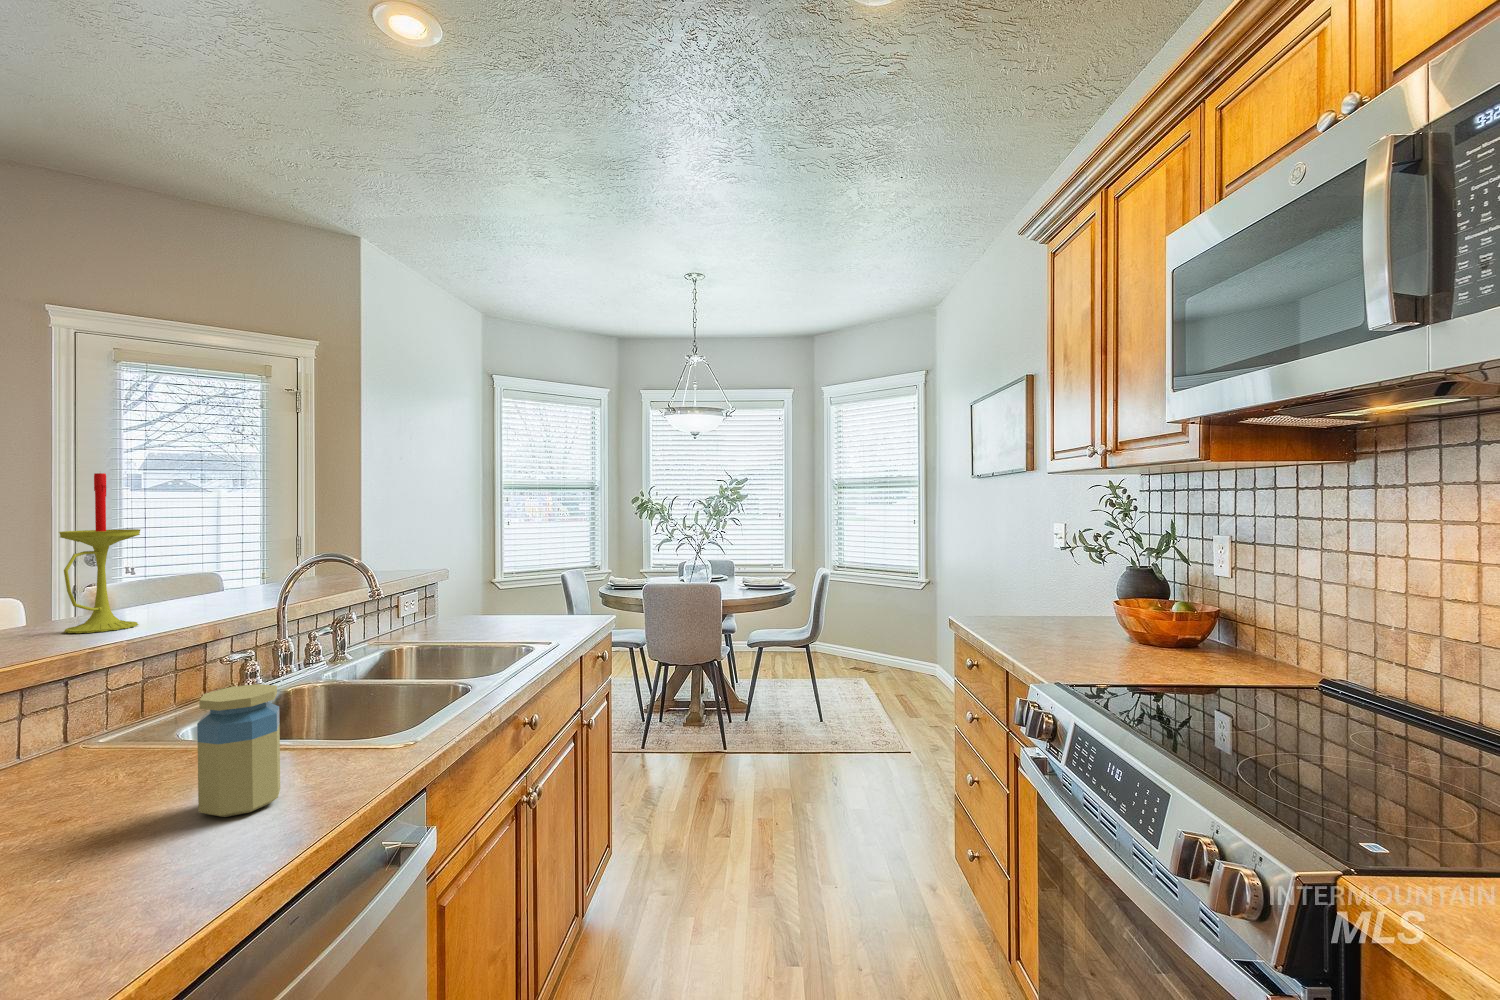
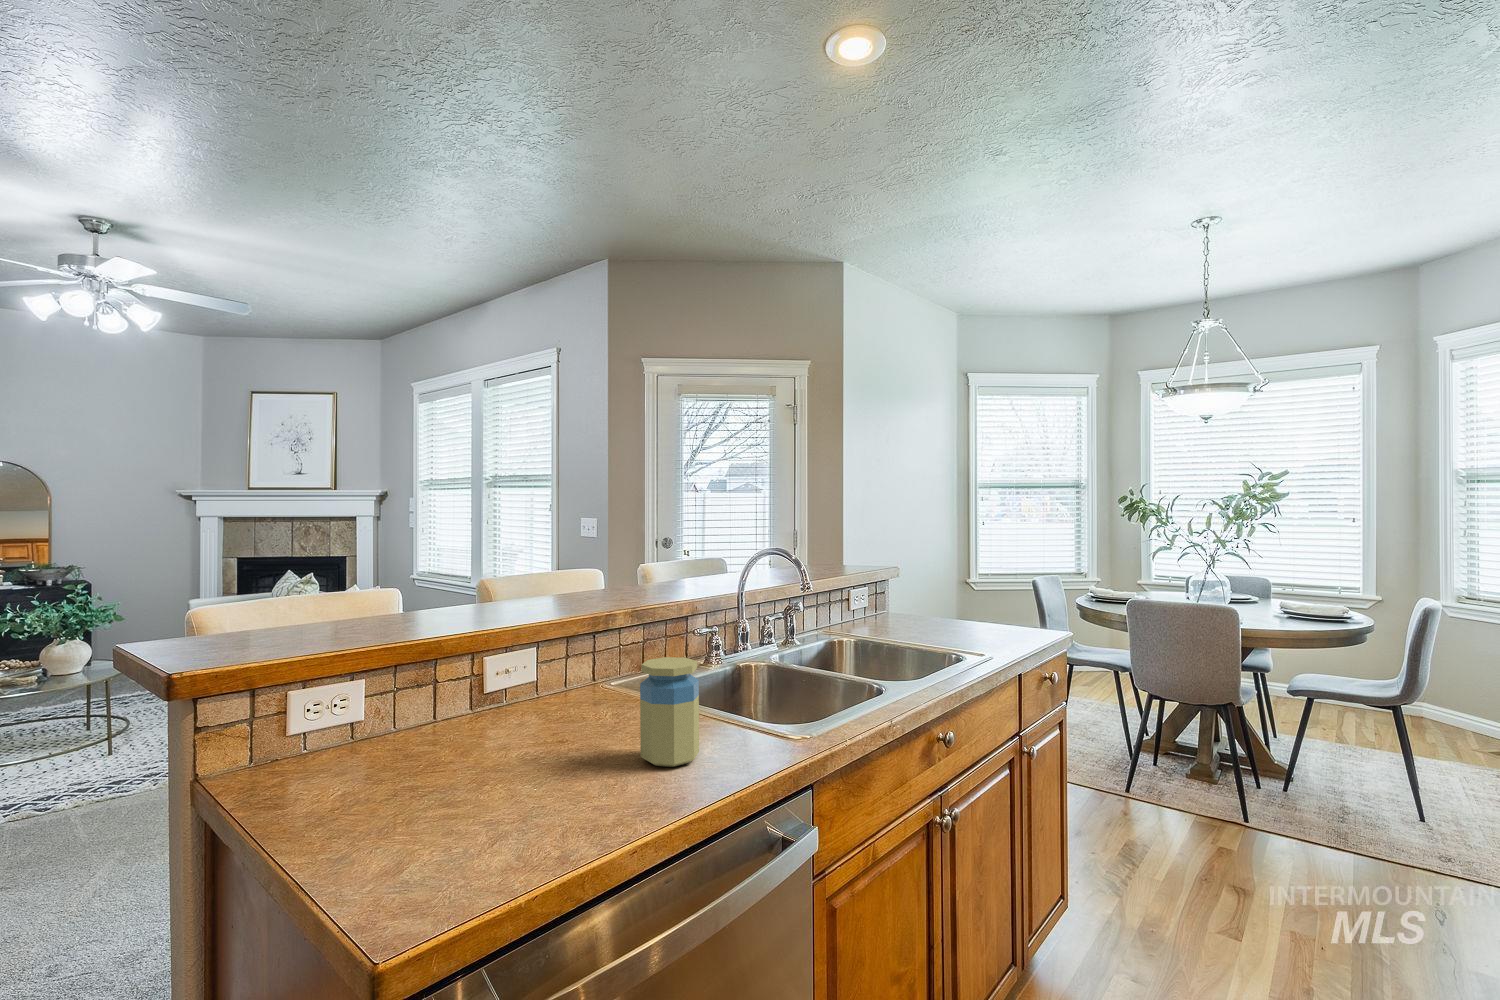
candle: present [59,473,140,633] -> none [599,473,648,600]

